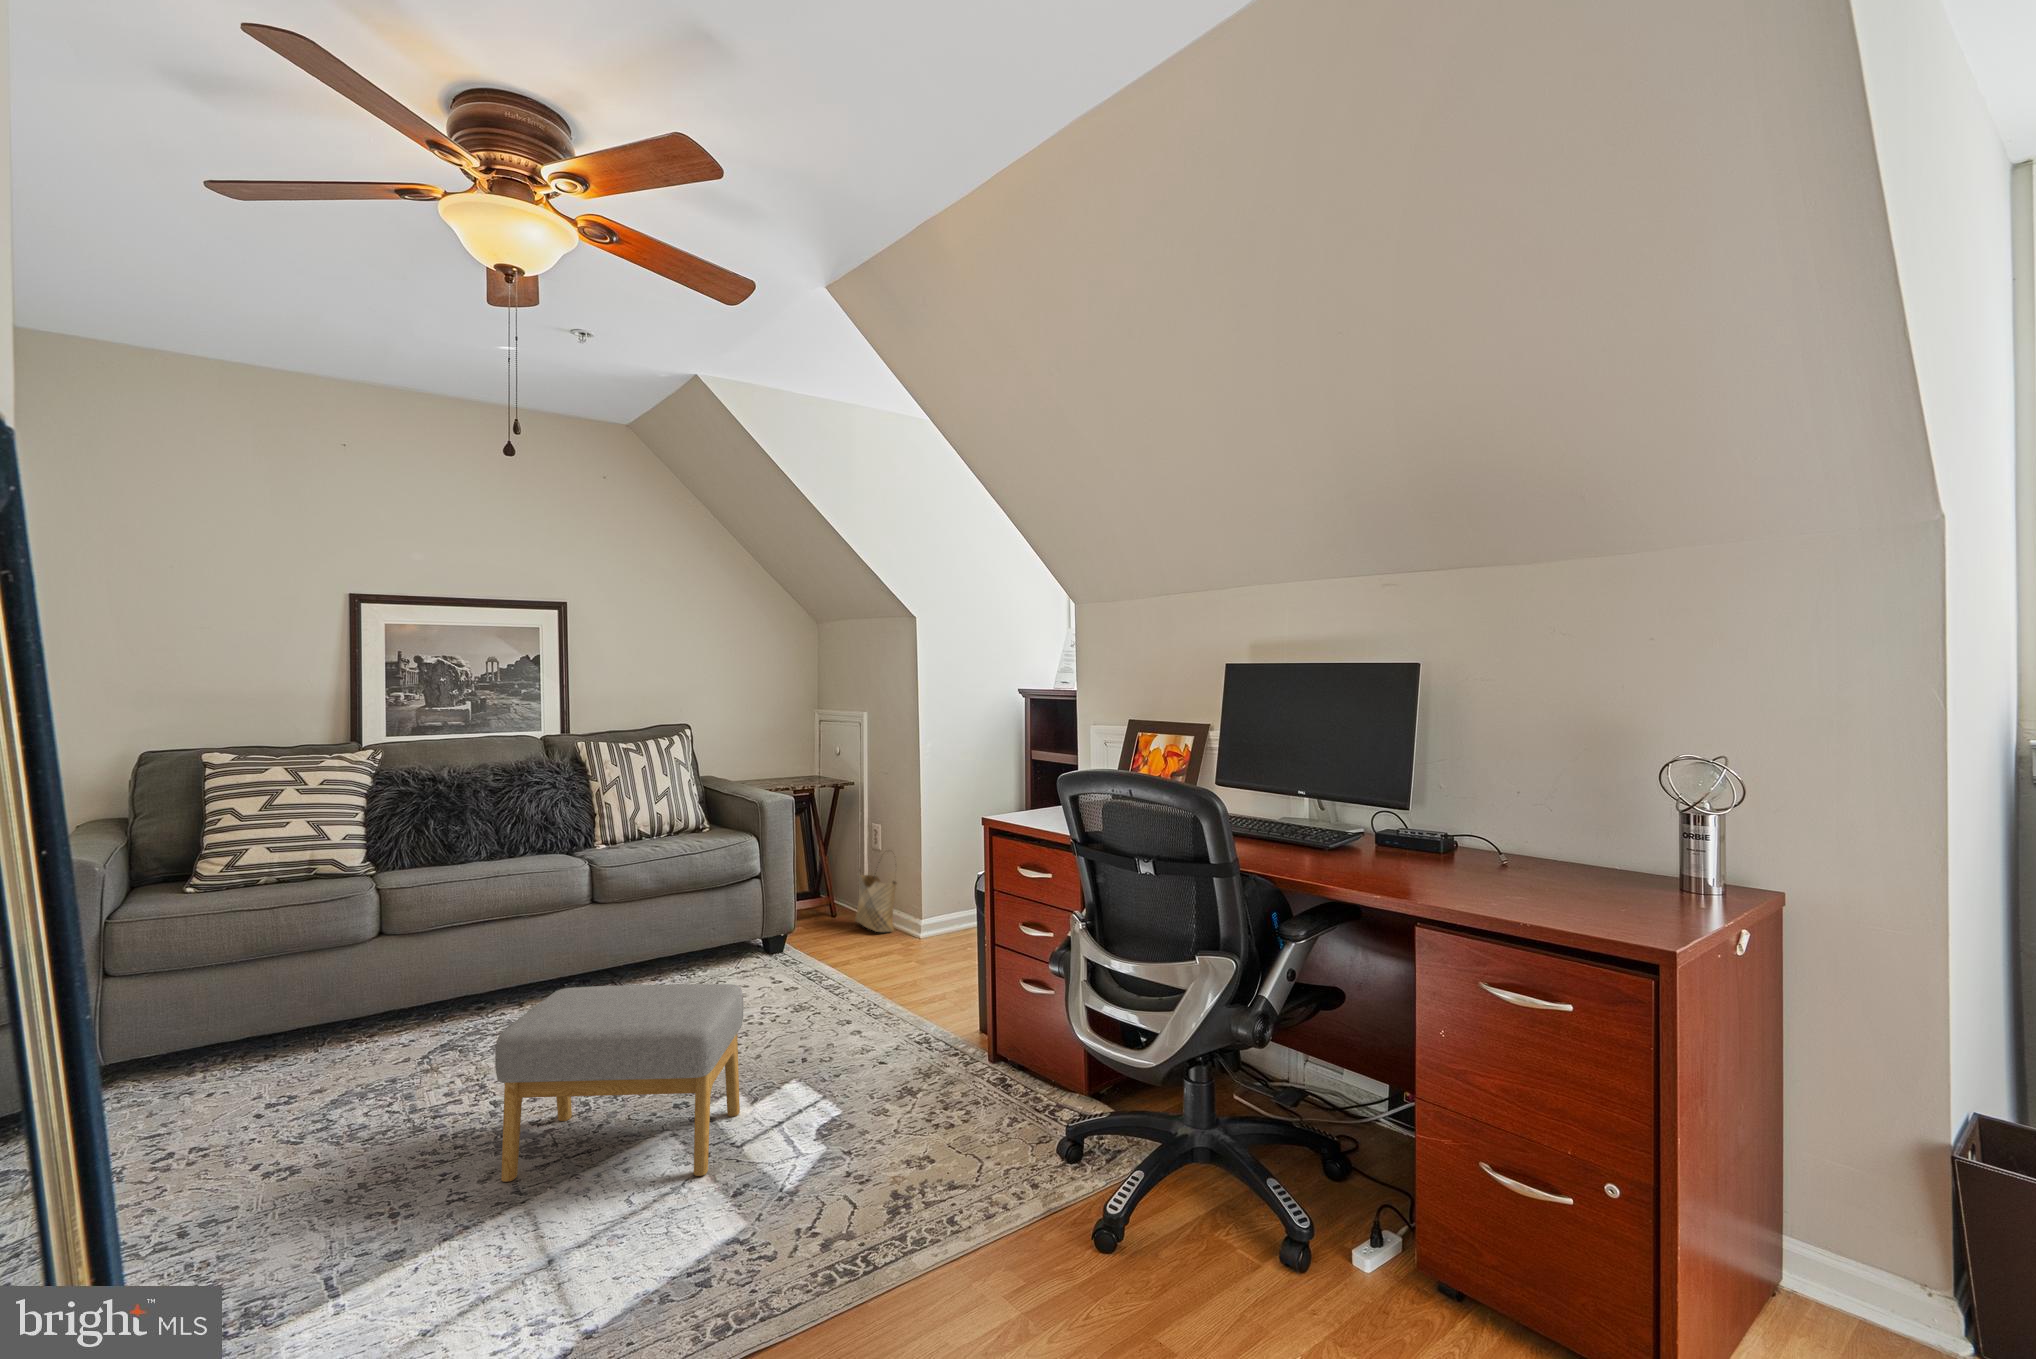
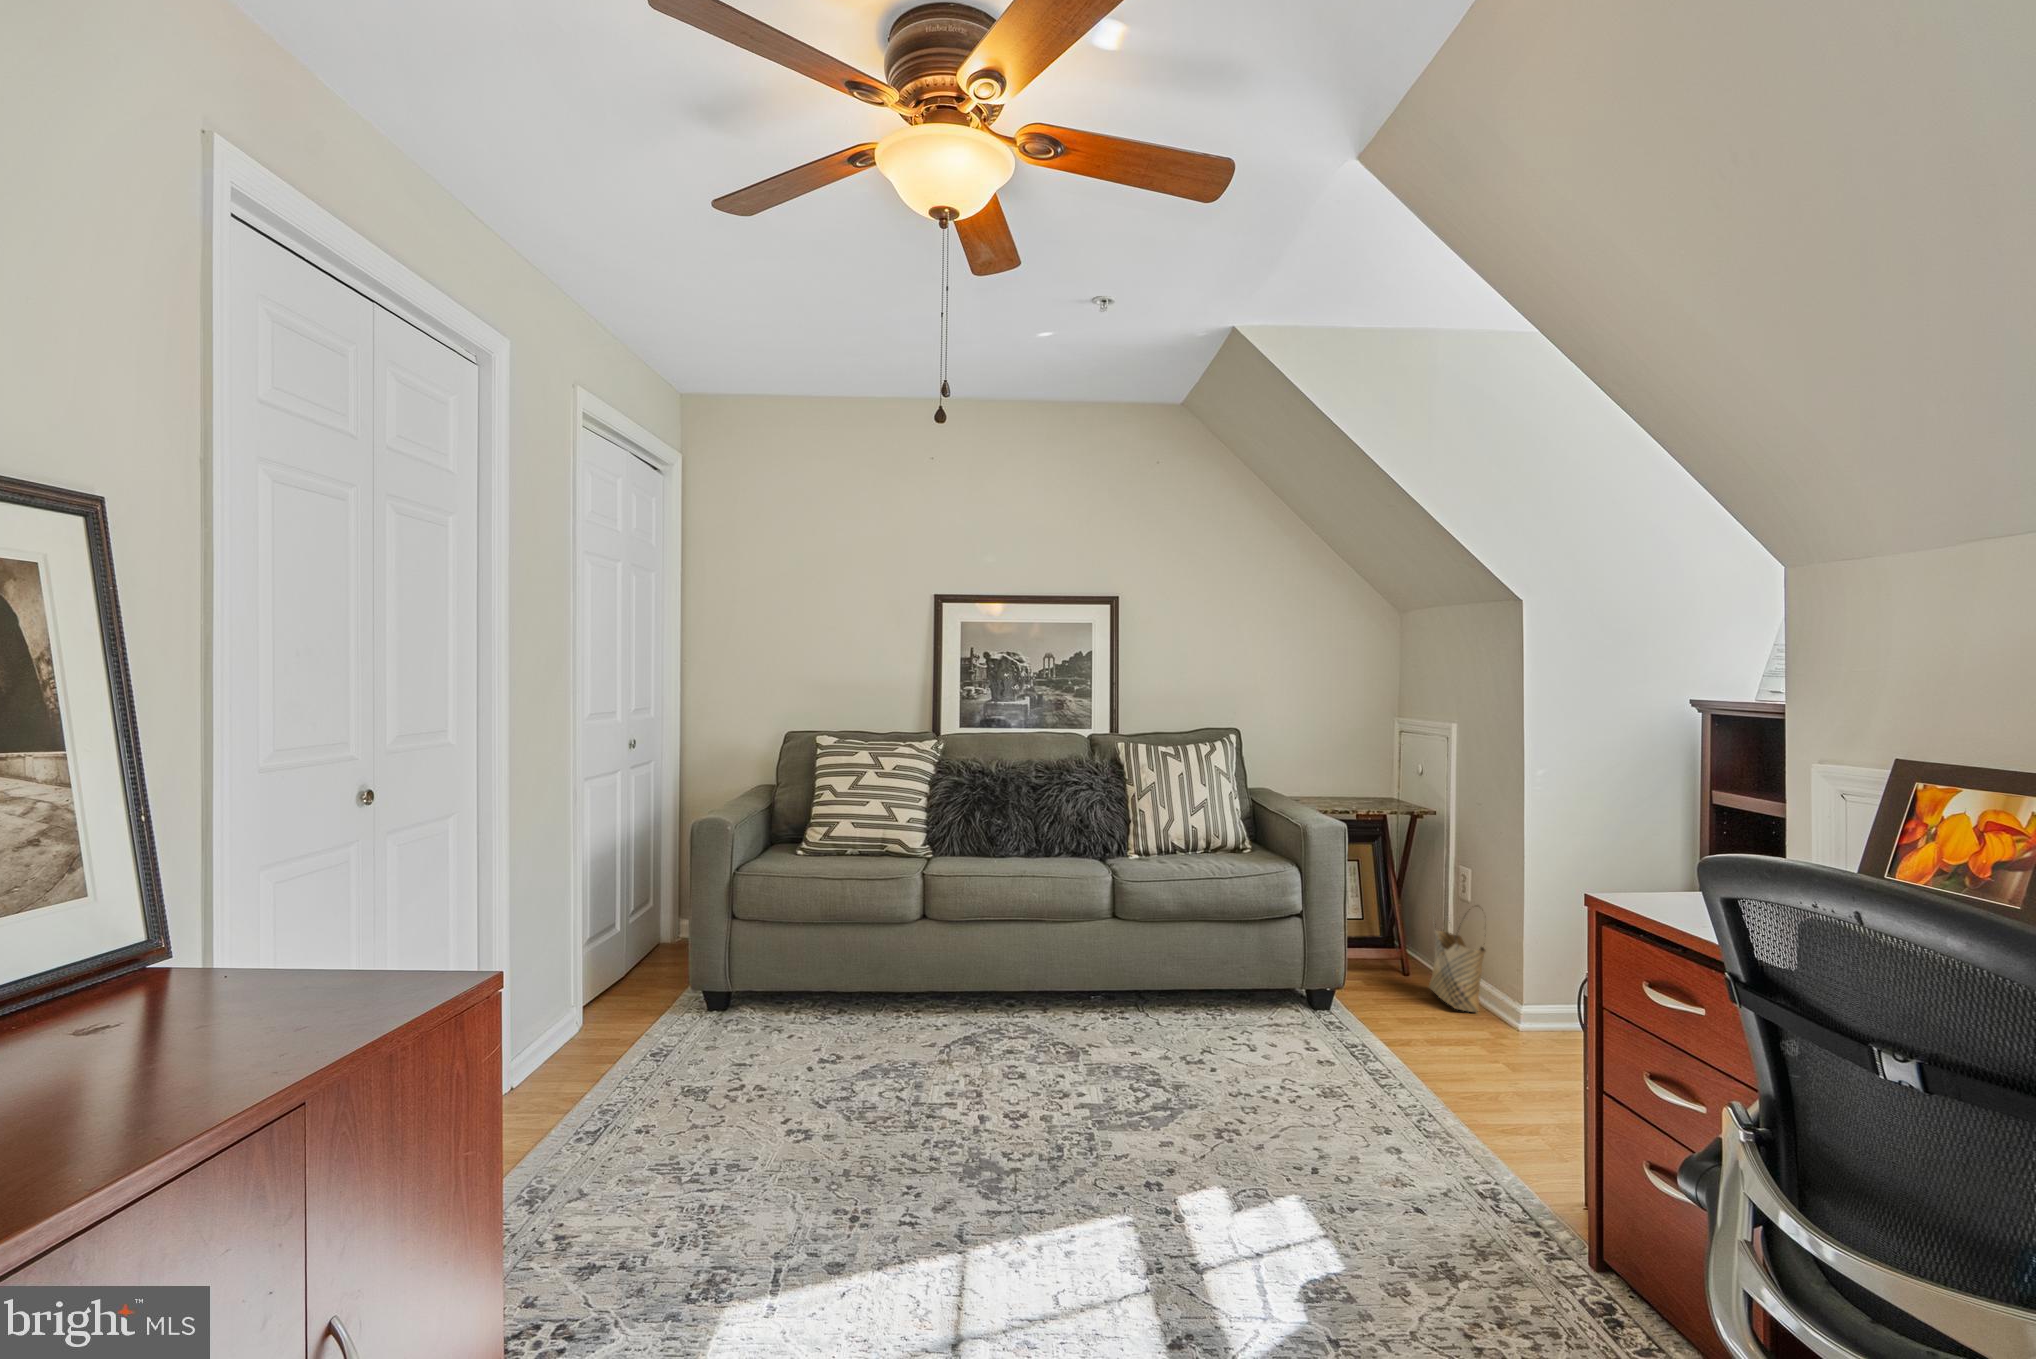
footstool: present [495,984,744,1182] -> none [948,1016,1223,1299]

